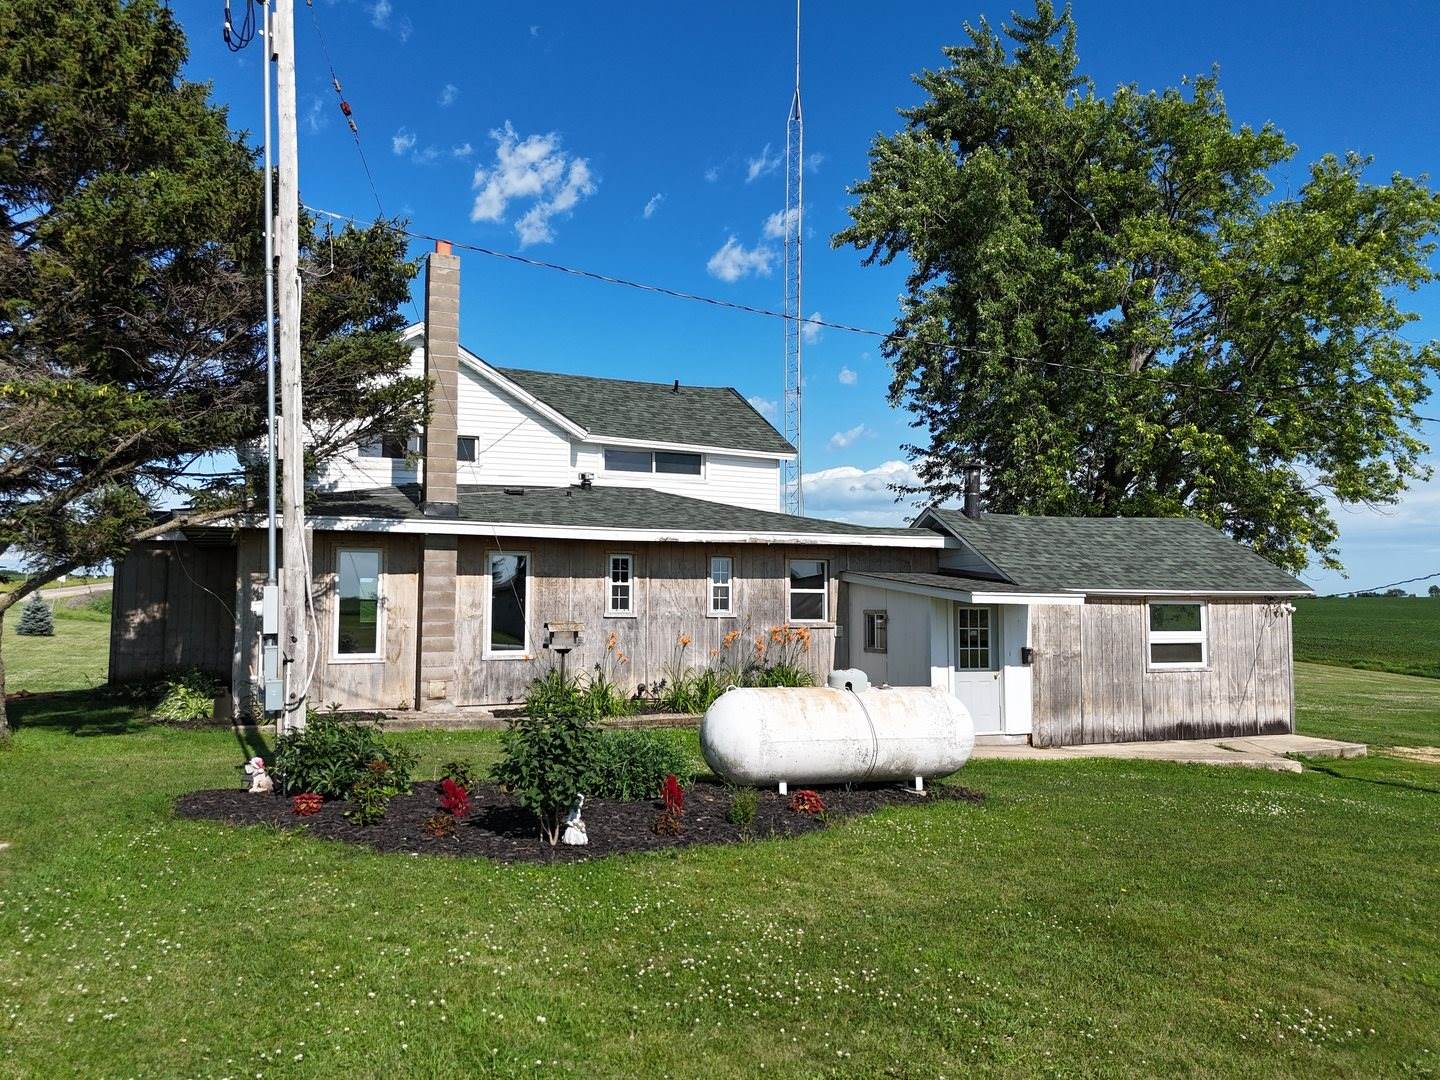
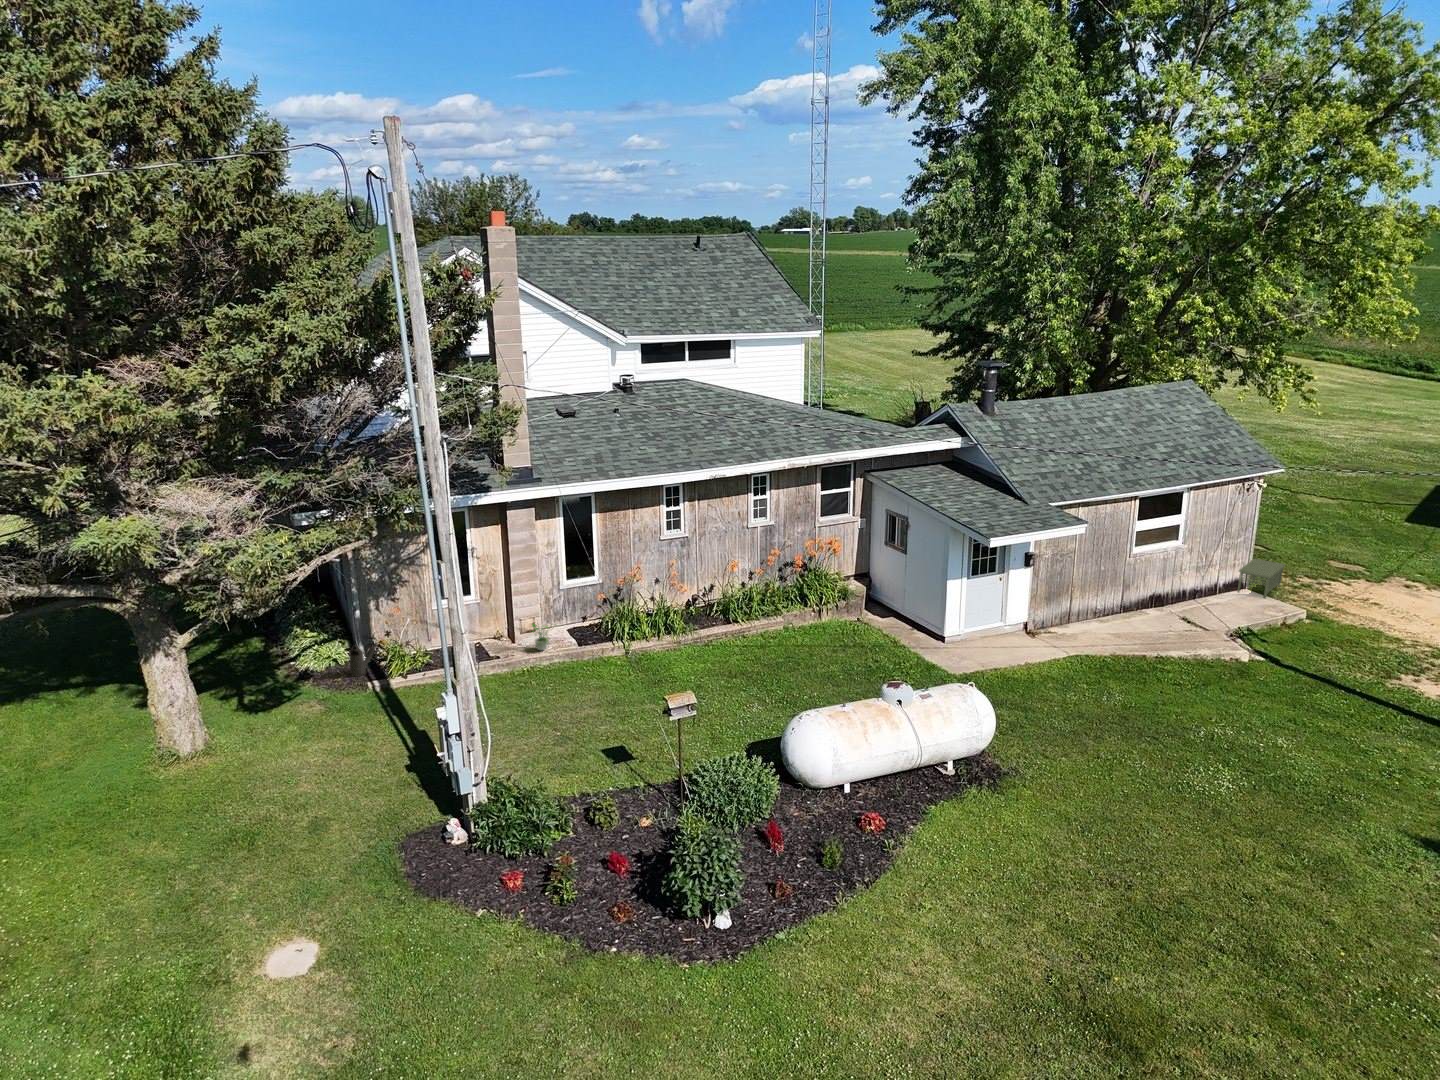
potted plant: none [437,680,473,722] -> present [532,624,549,650]
storage bench: none [1279,701,1334,736] -> present [1237,558,1285,598]

